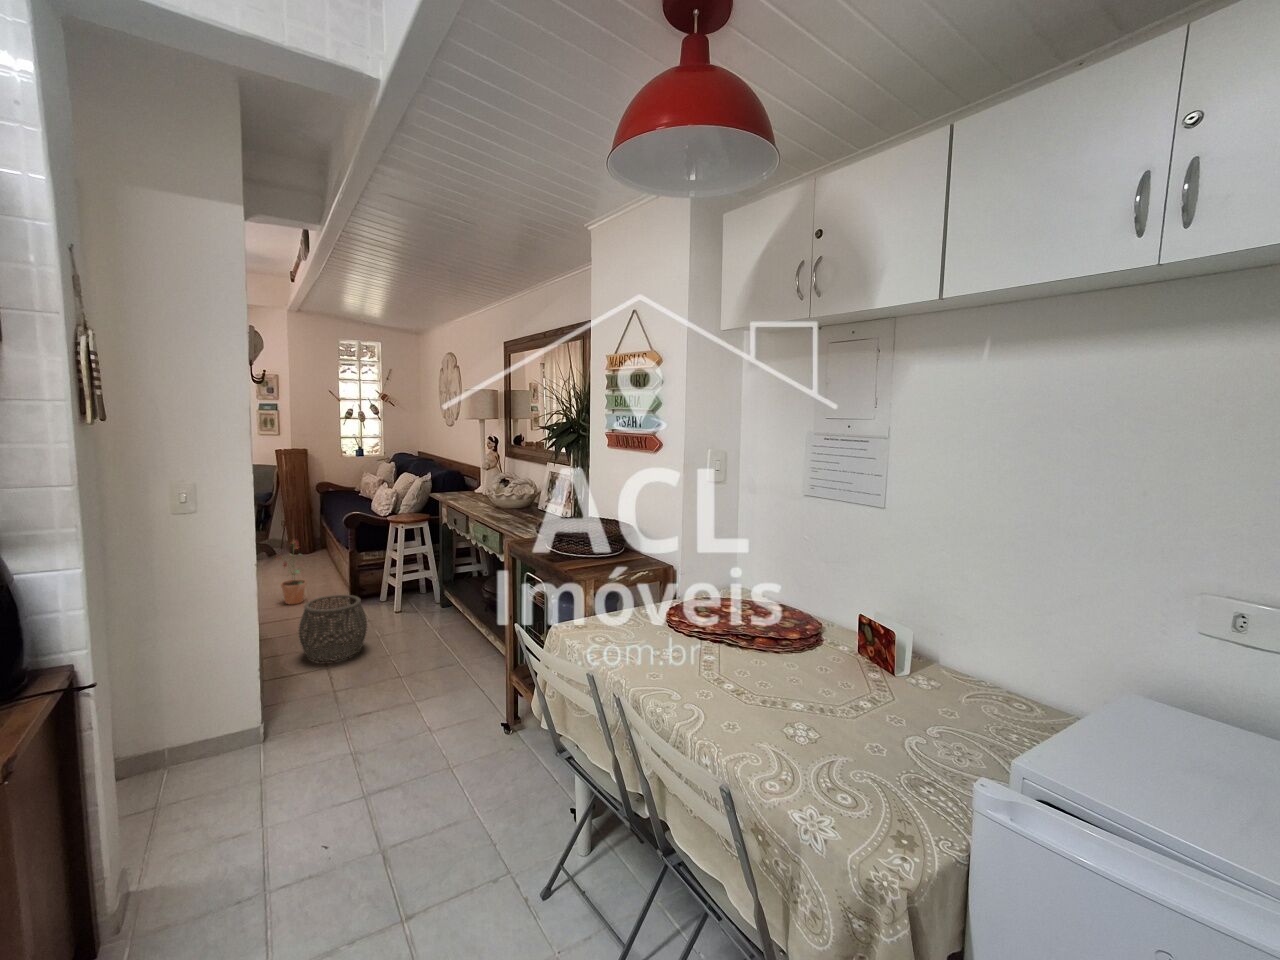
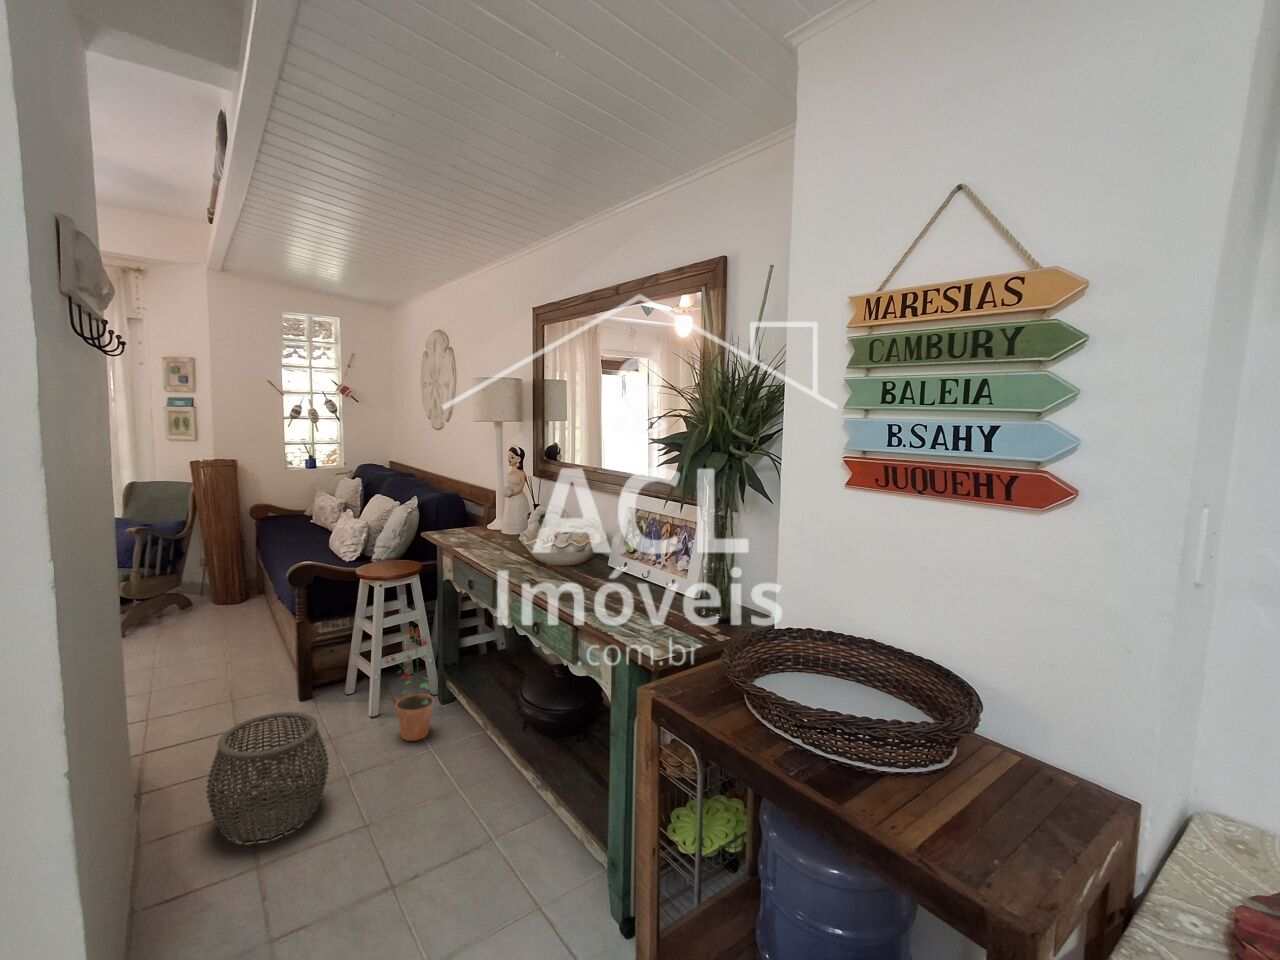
potted plant: present [277,540,306,604] -> present [385,627,434,741]

